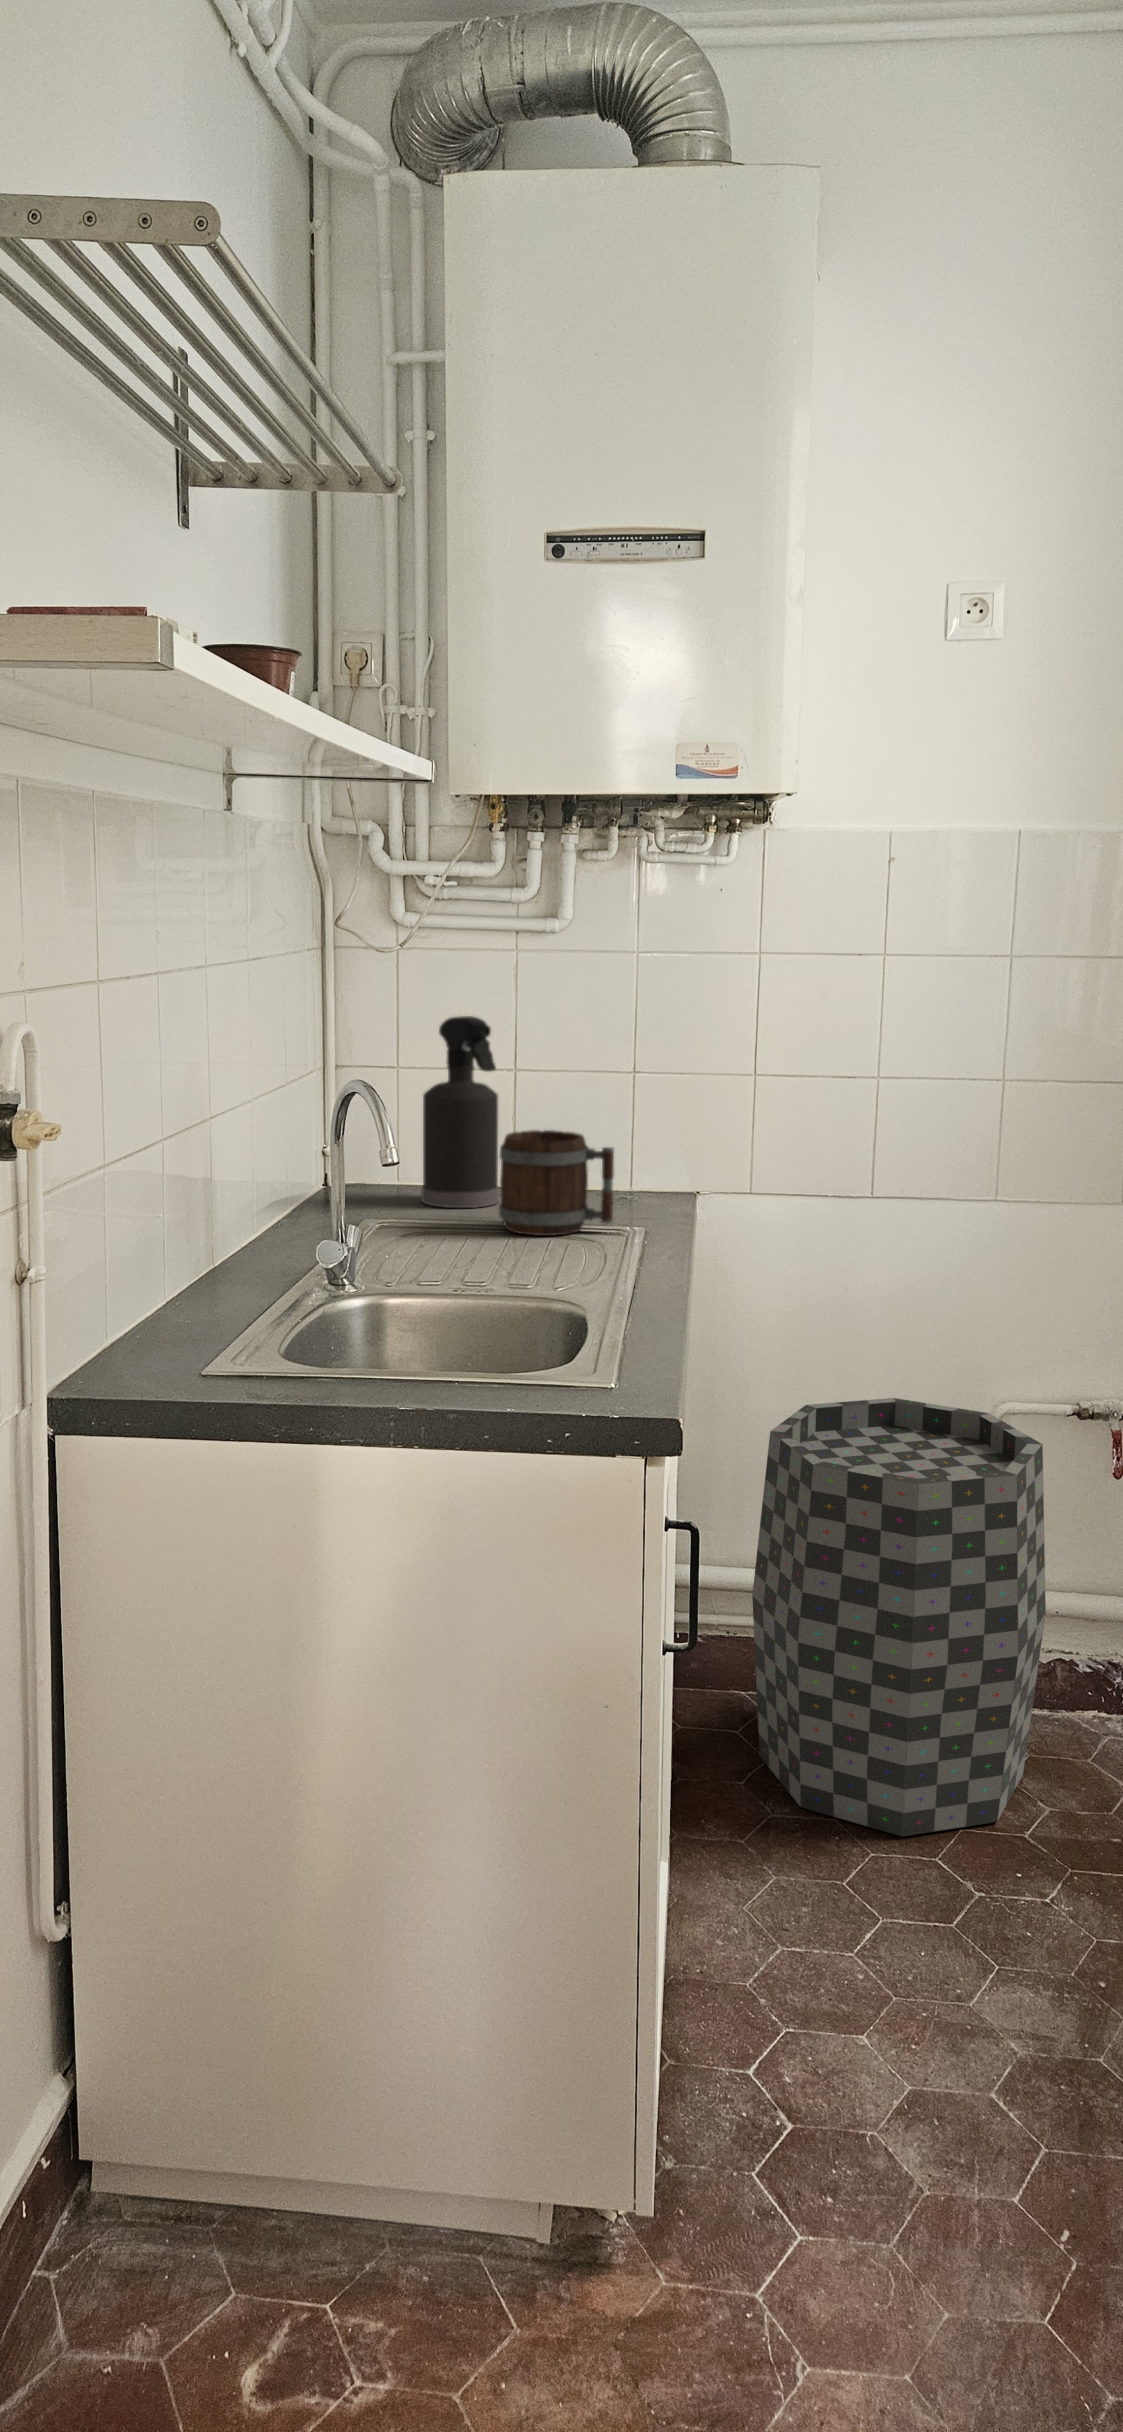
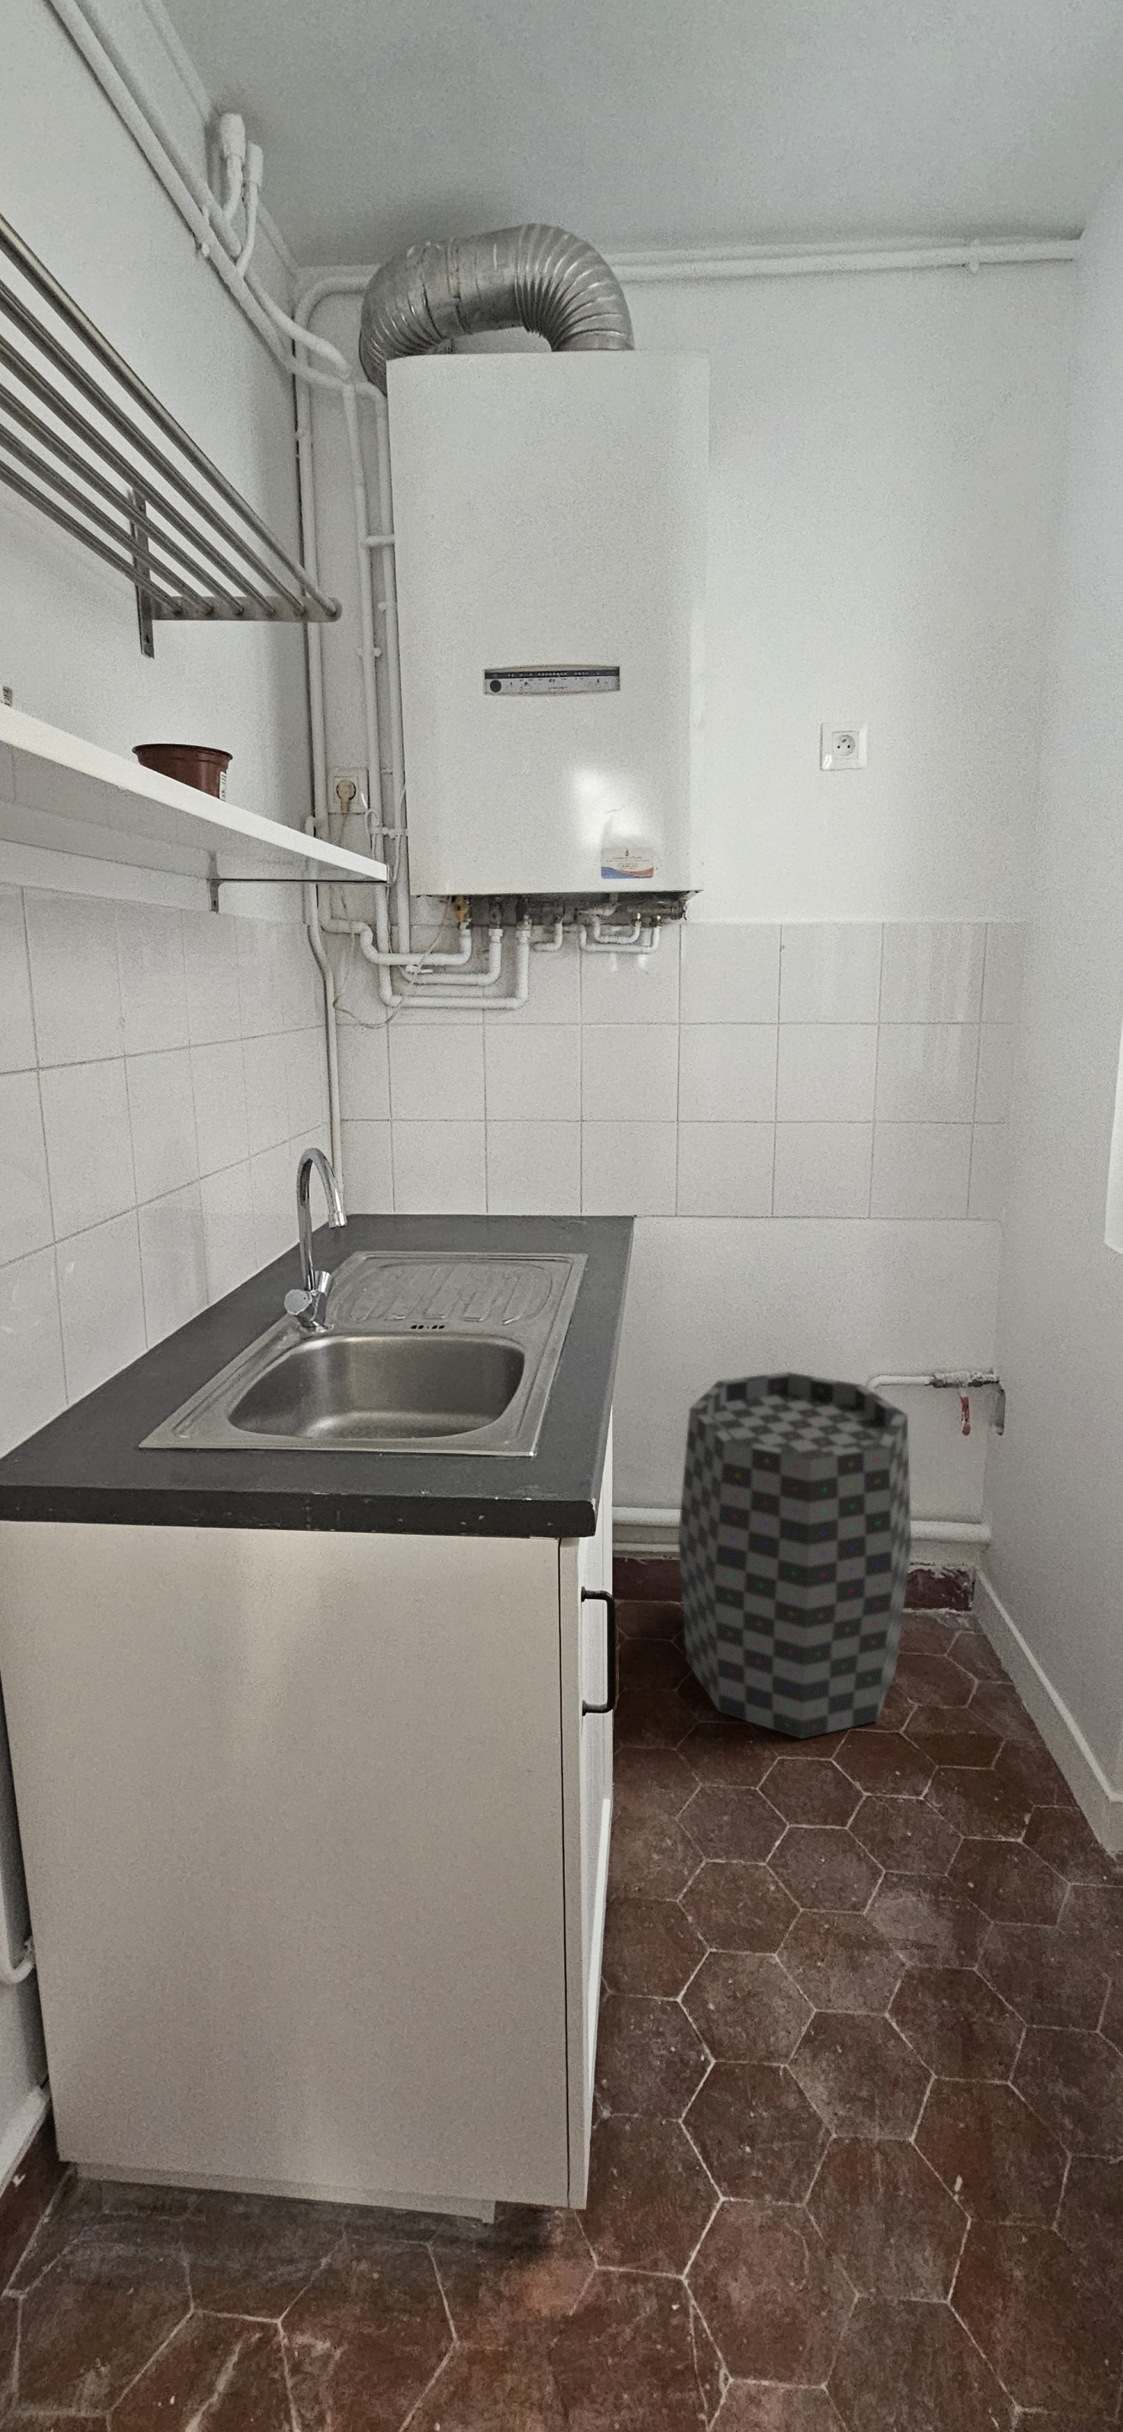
spray bottle: present [421,1016,499,1208] -> none [407,1078,471,1232]
mug: present [499,1130,614,1236] -> none [464,1171,558,1260]

